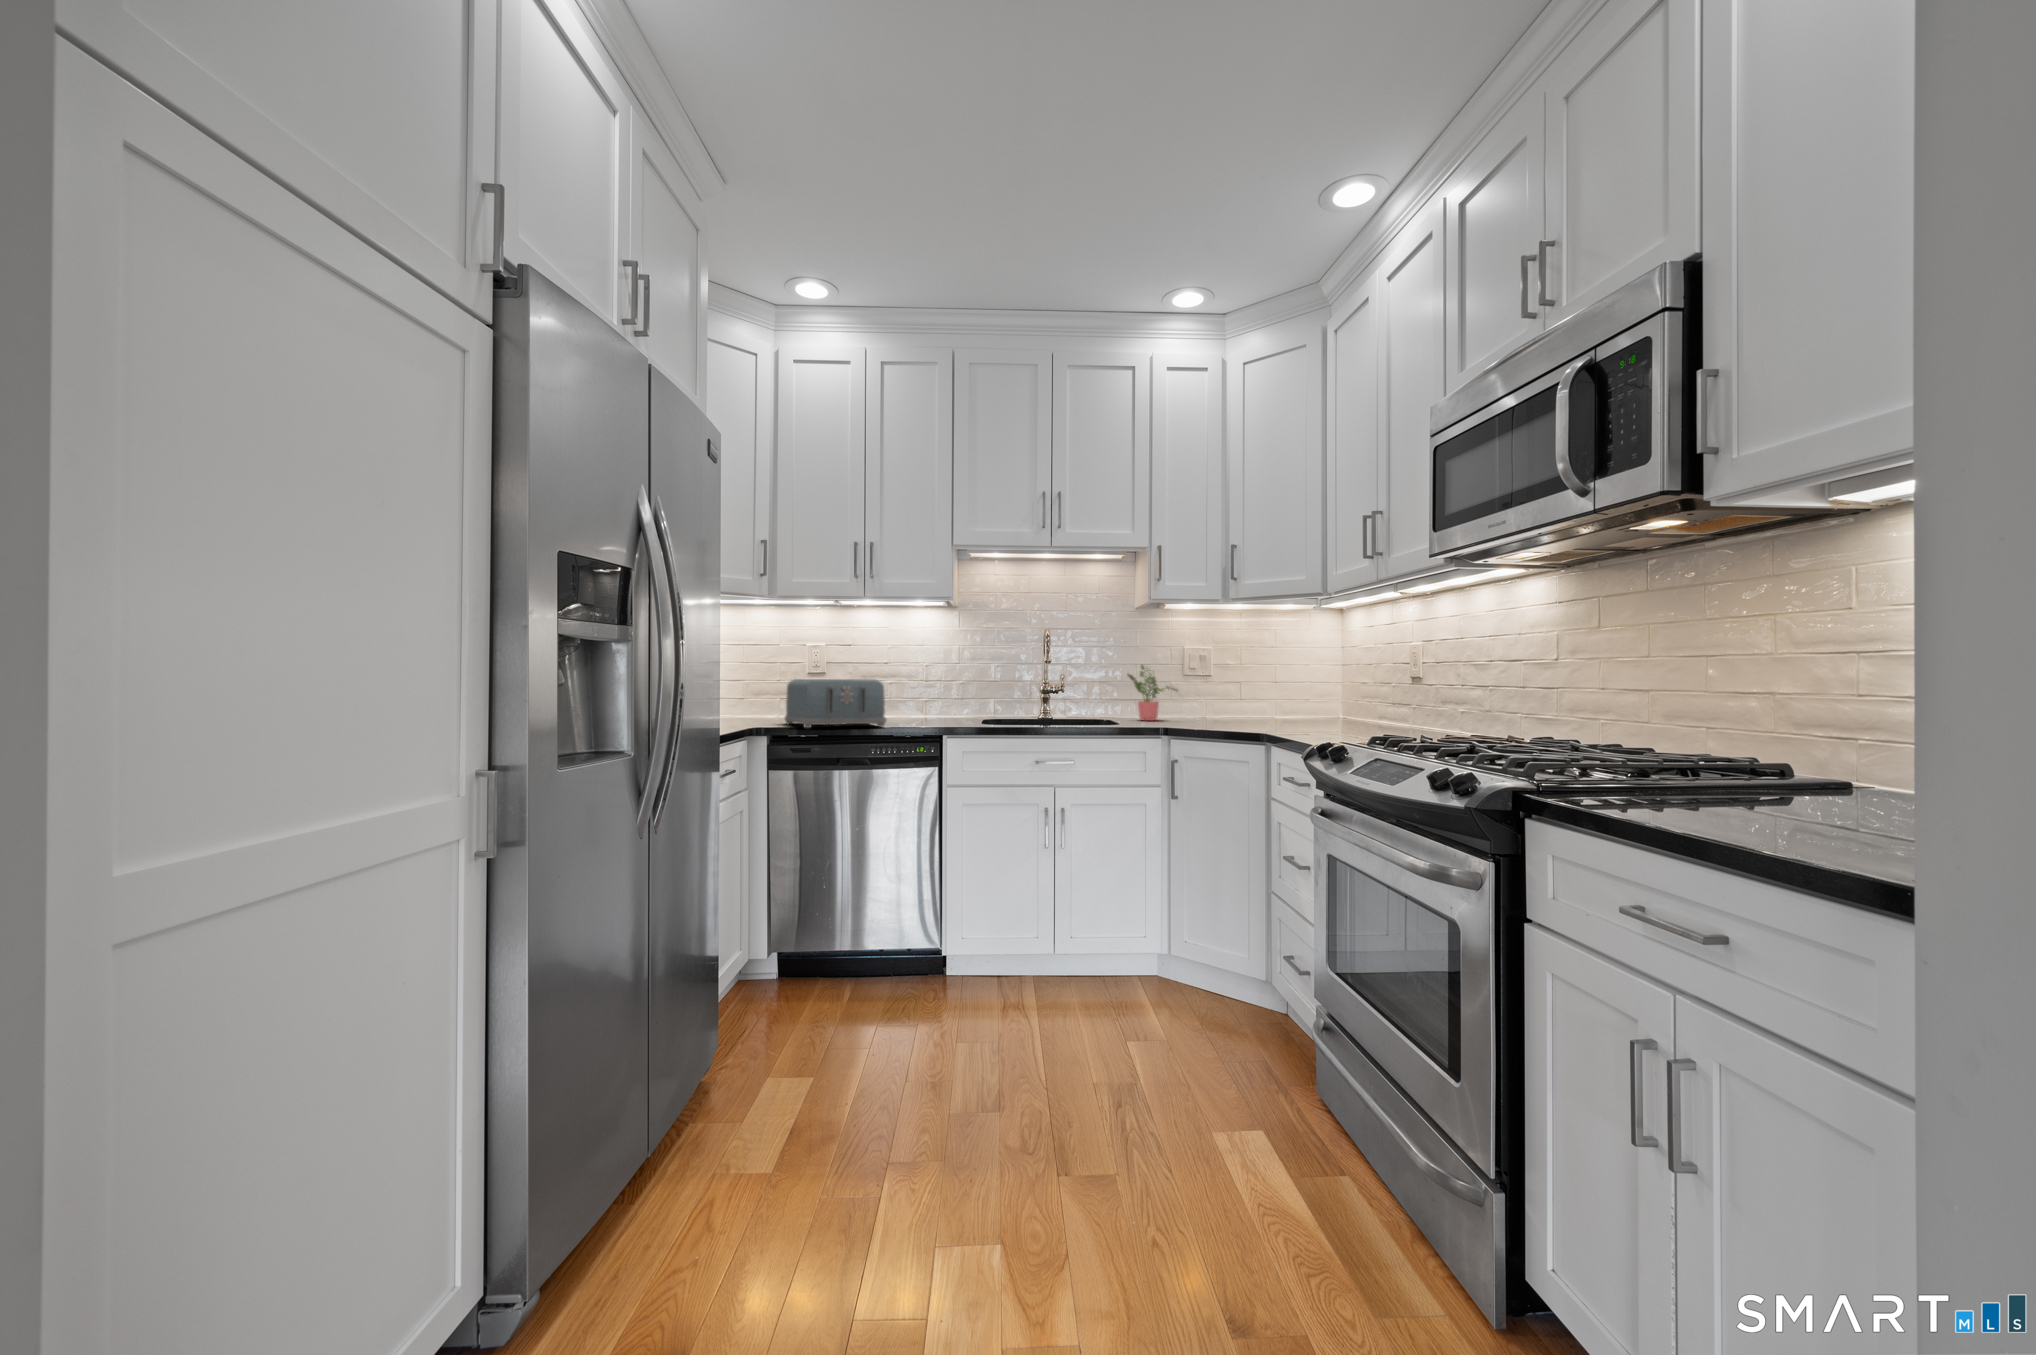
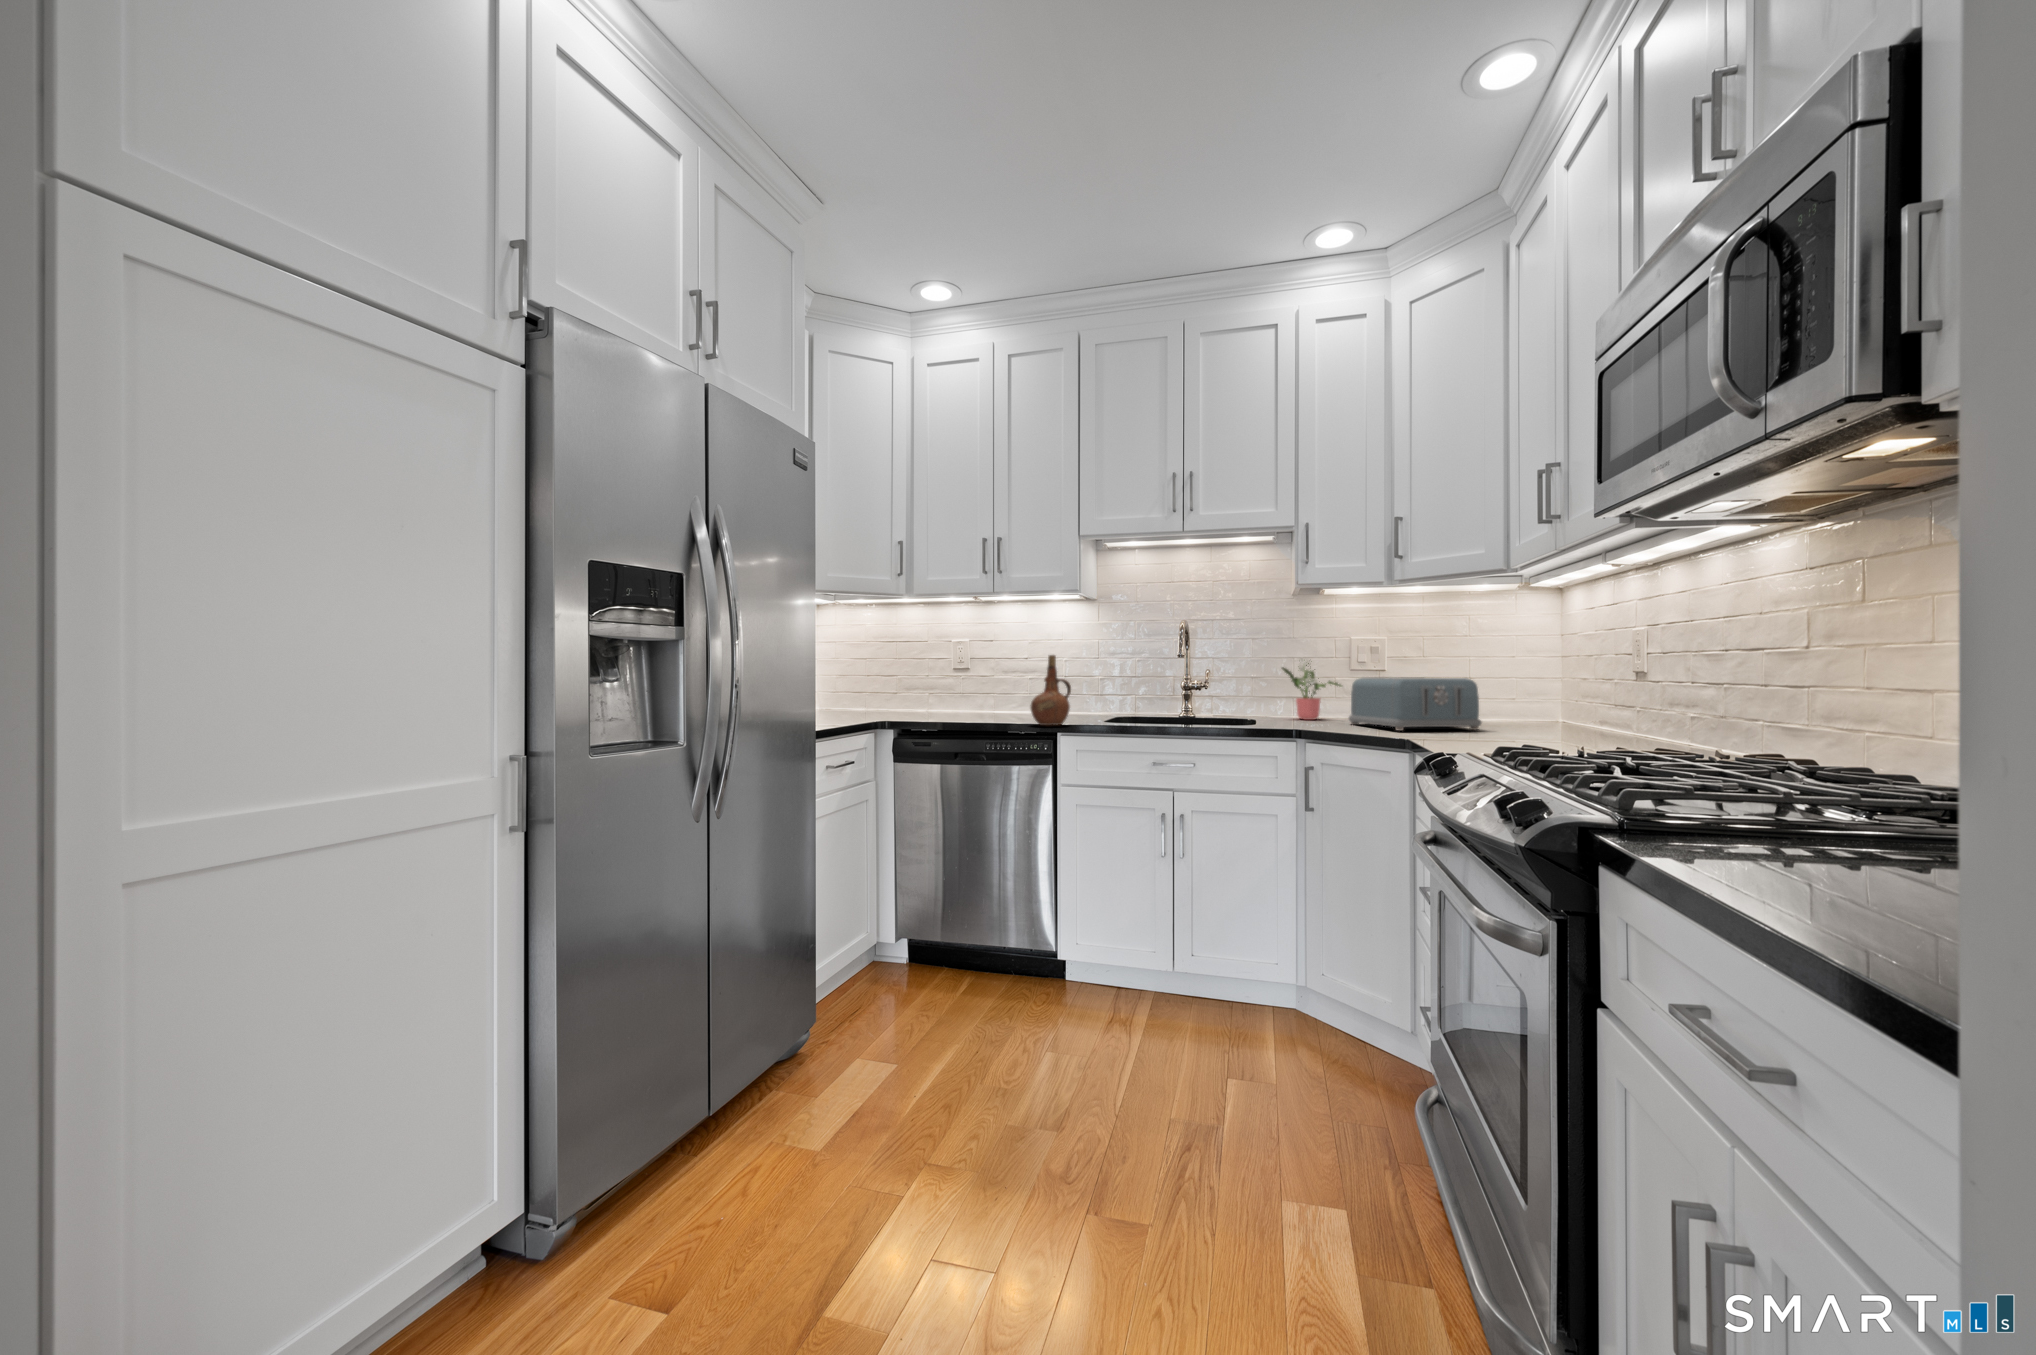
ceramic pitcher: none [916,660,954,728] -> present [1030,655,1071,726]
toaster: present [785,679,886,728] -> present [1349,677,1482,731]

